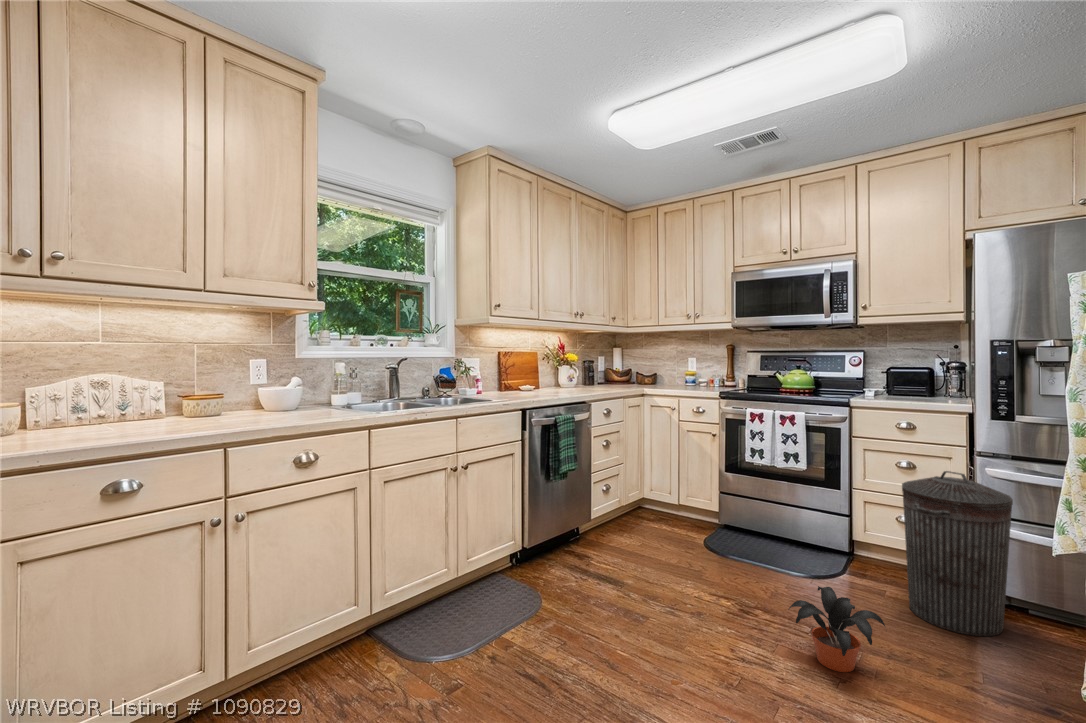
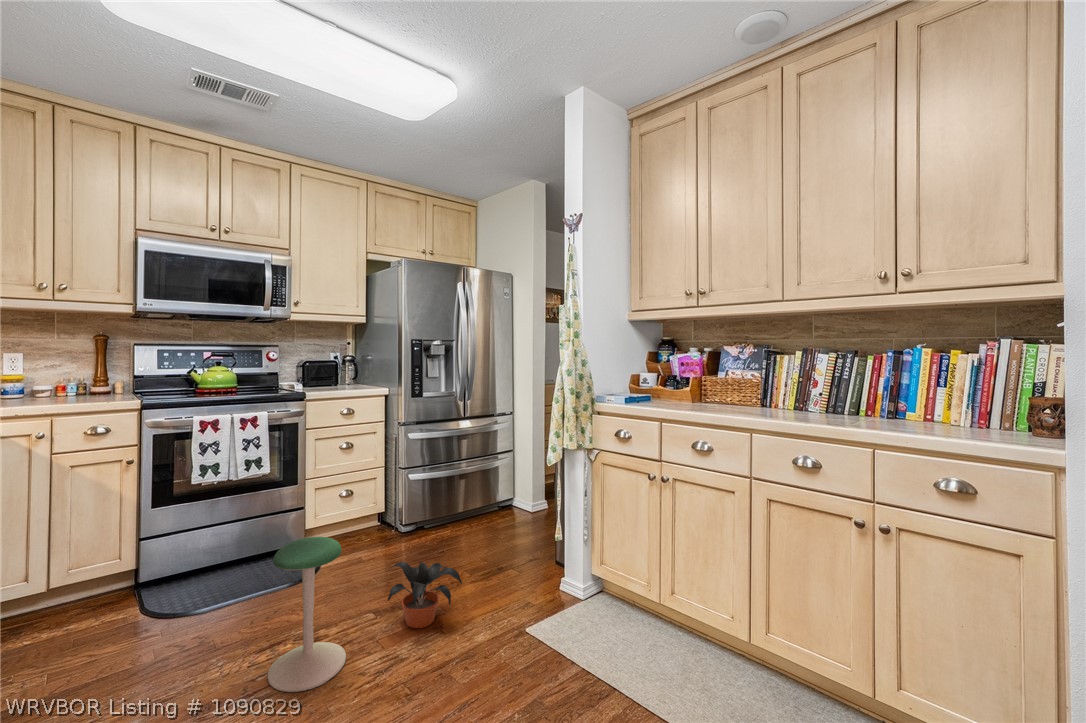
trash can: present [902,471,1013,636] -> none [381,442,446,559]
stool: none [684,510,748,637] -> present [268,537,346,692]

